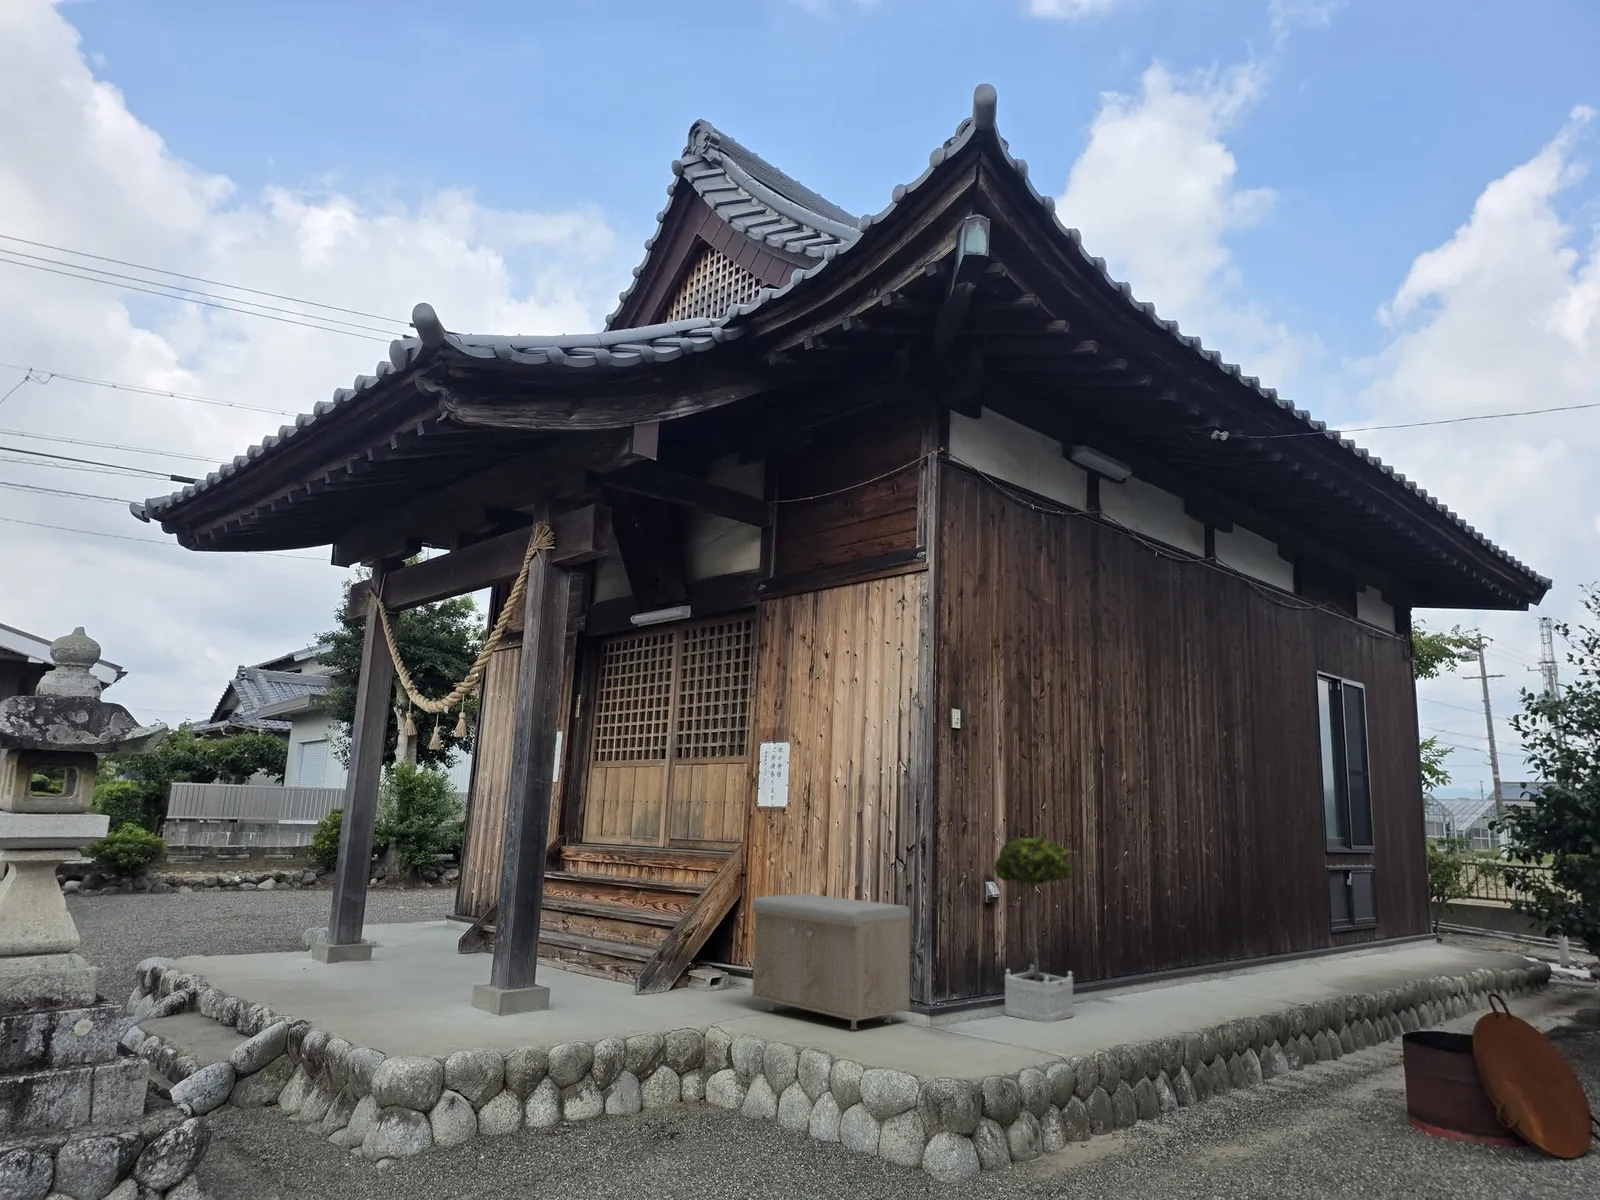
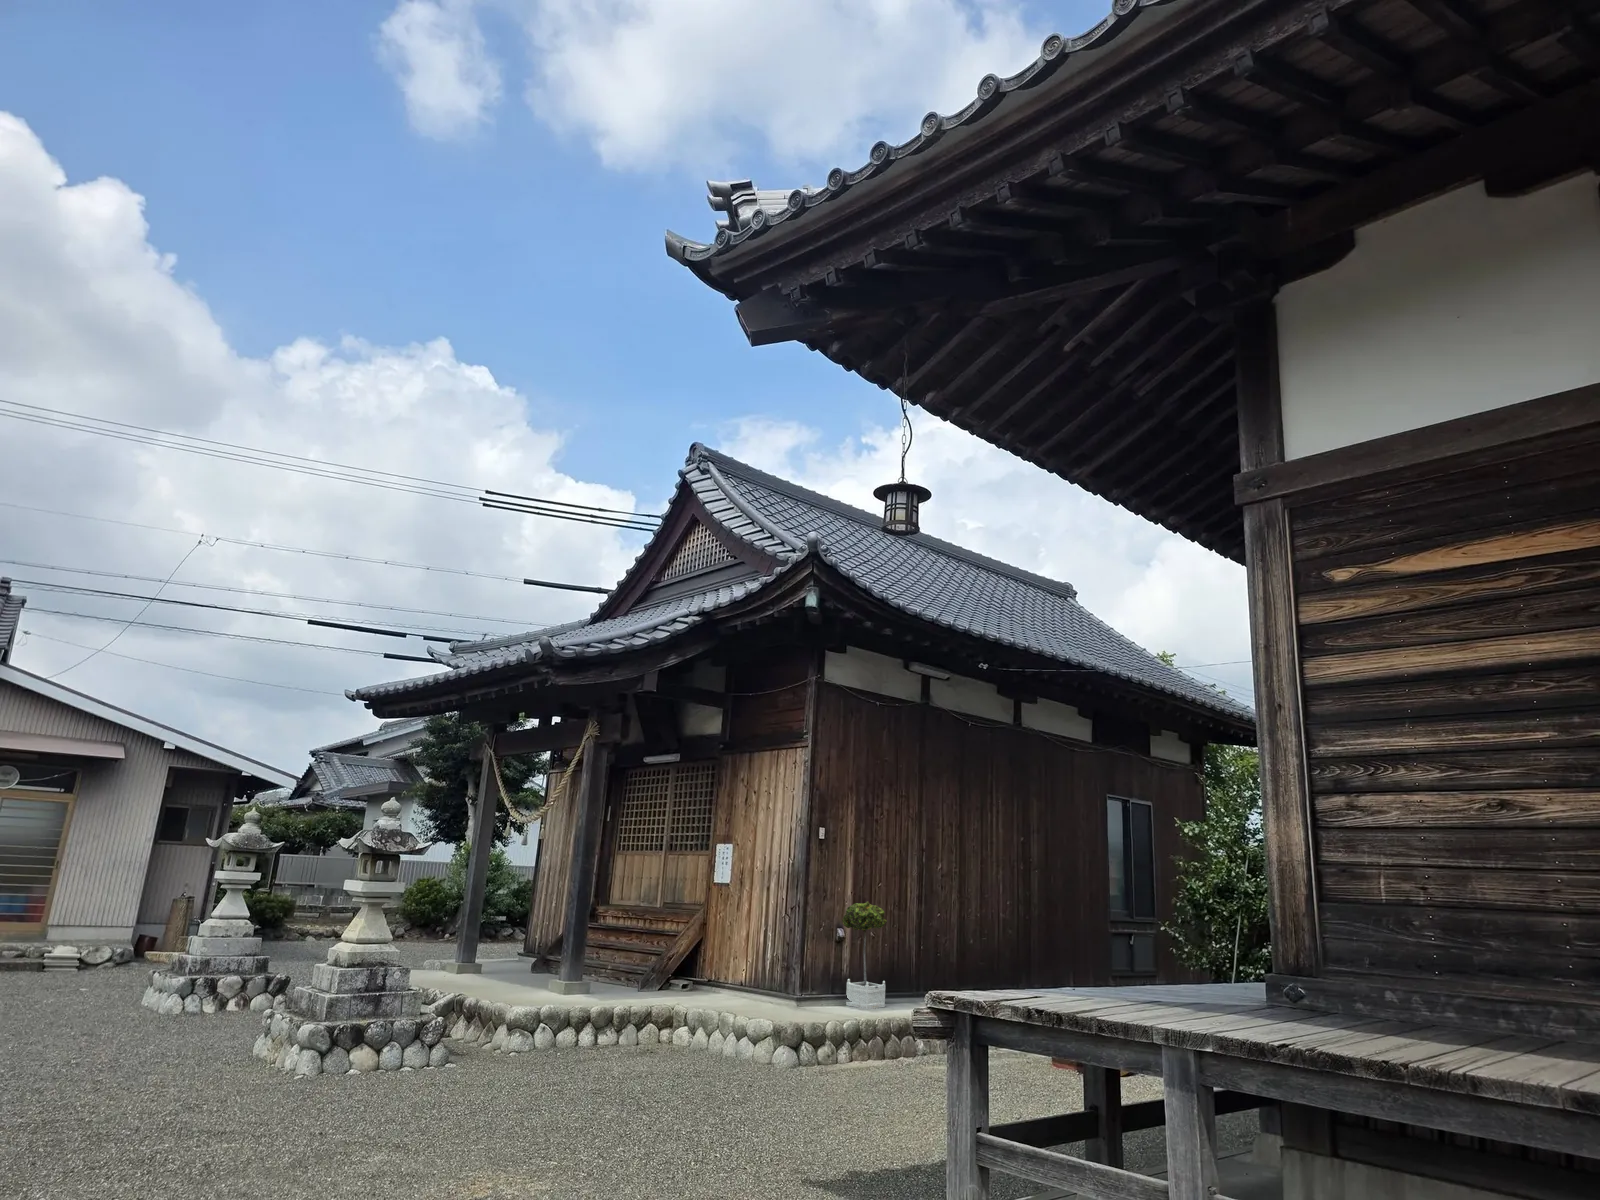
storage bench: present [752,894,910,1029] -> none [703,934,790,1007]

